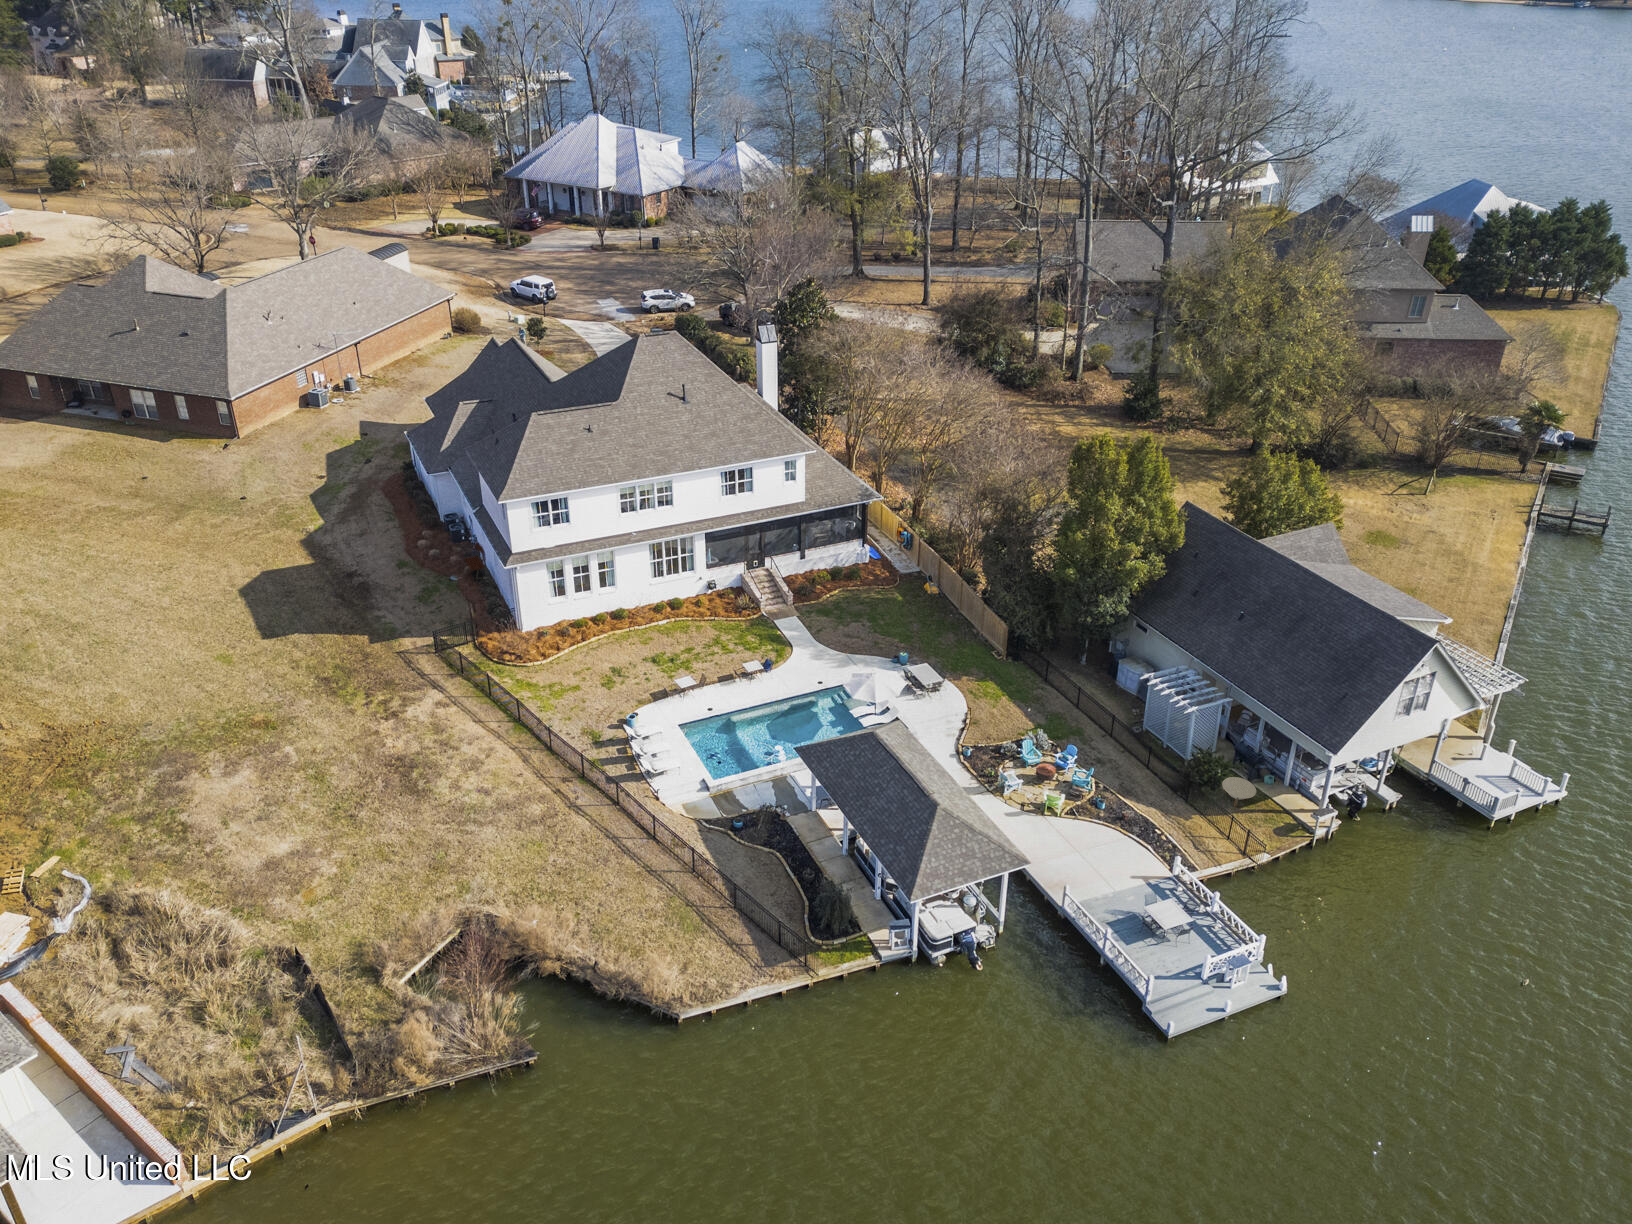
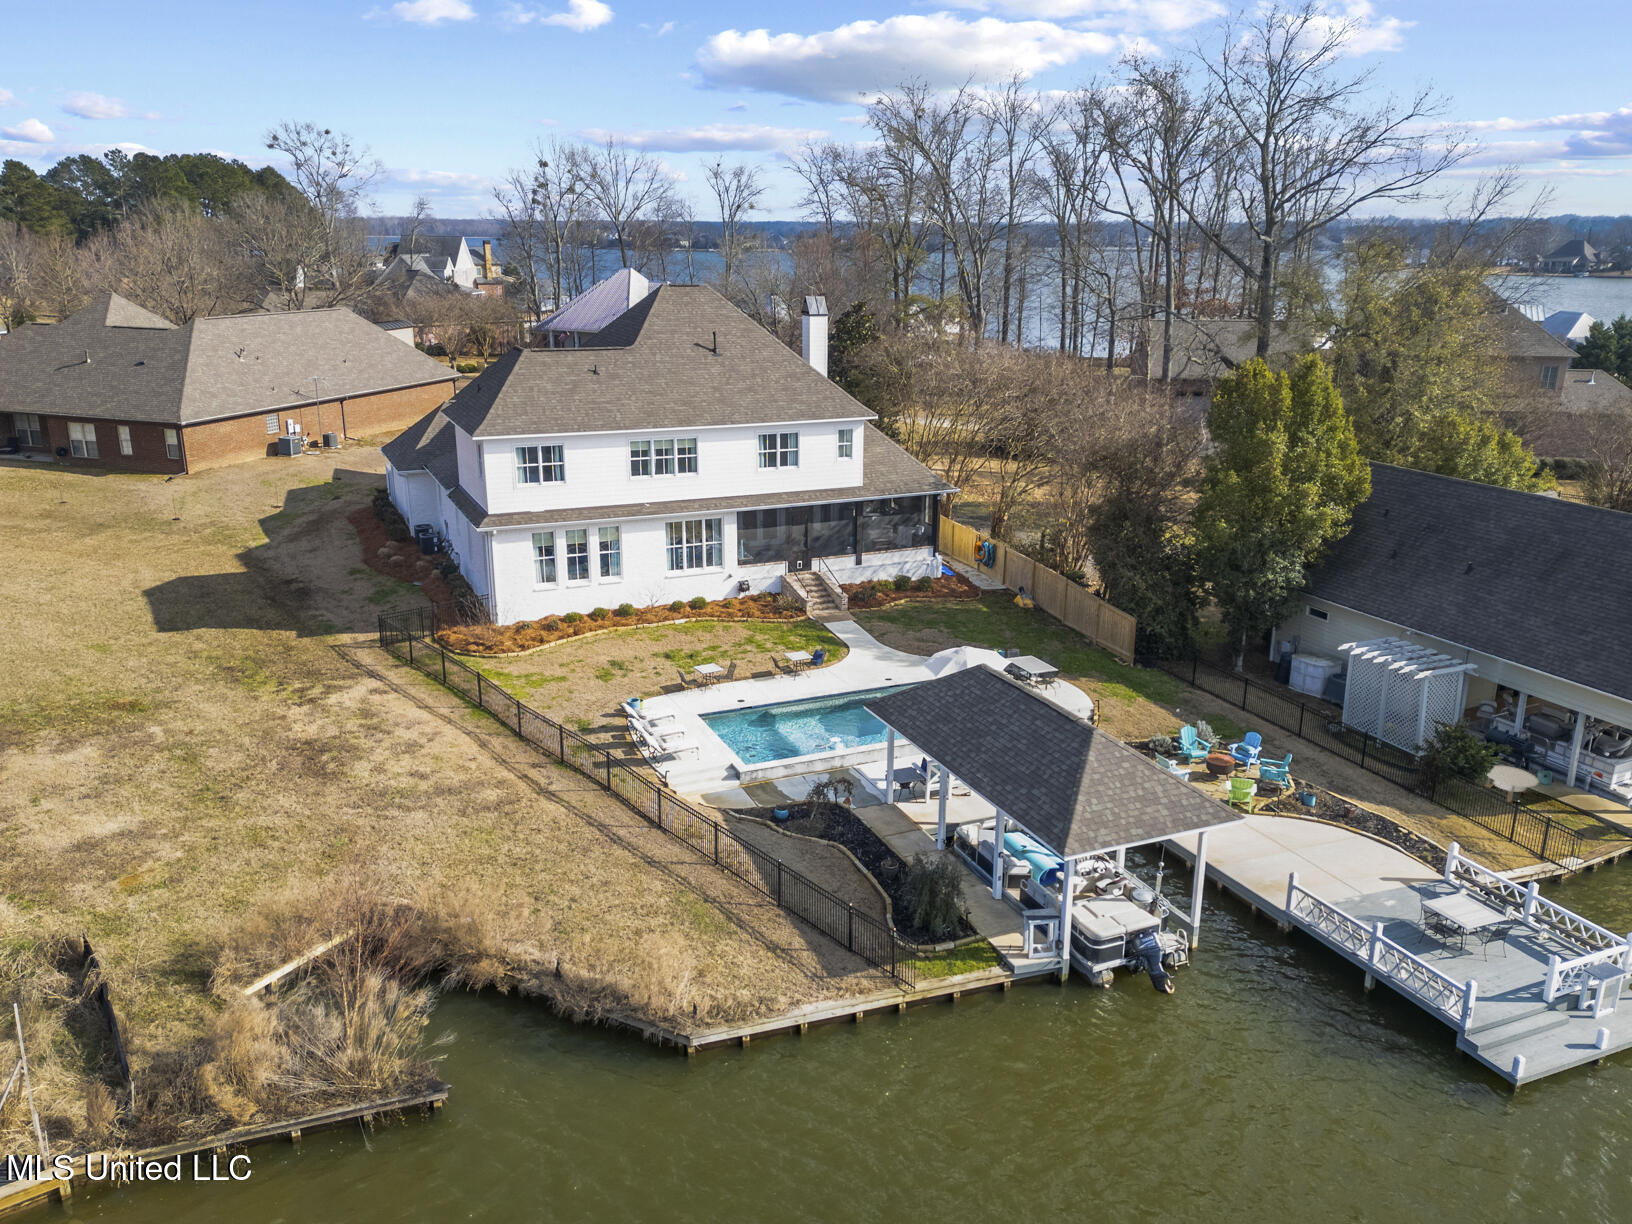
bench: present [464,542,486,579] -> none [431,539,459,583]

